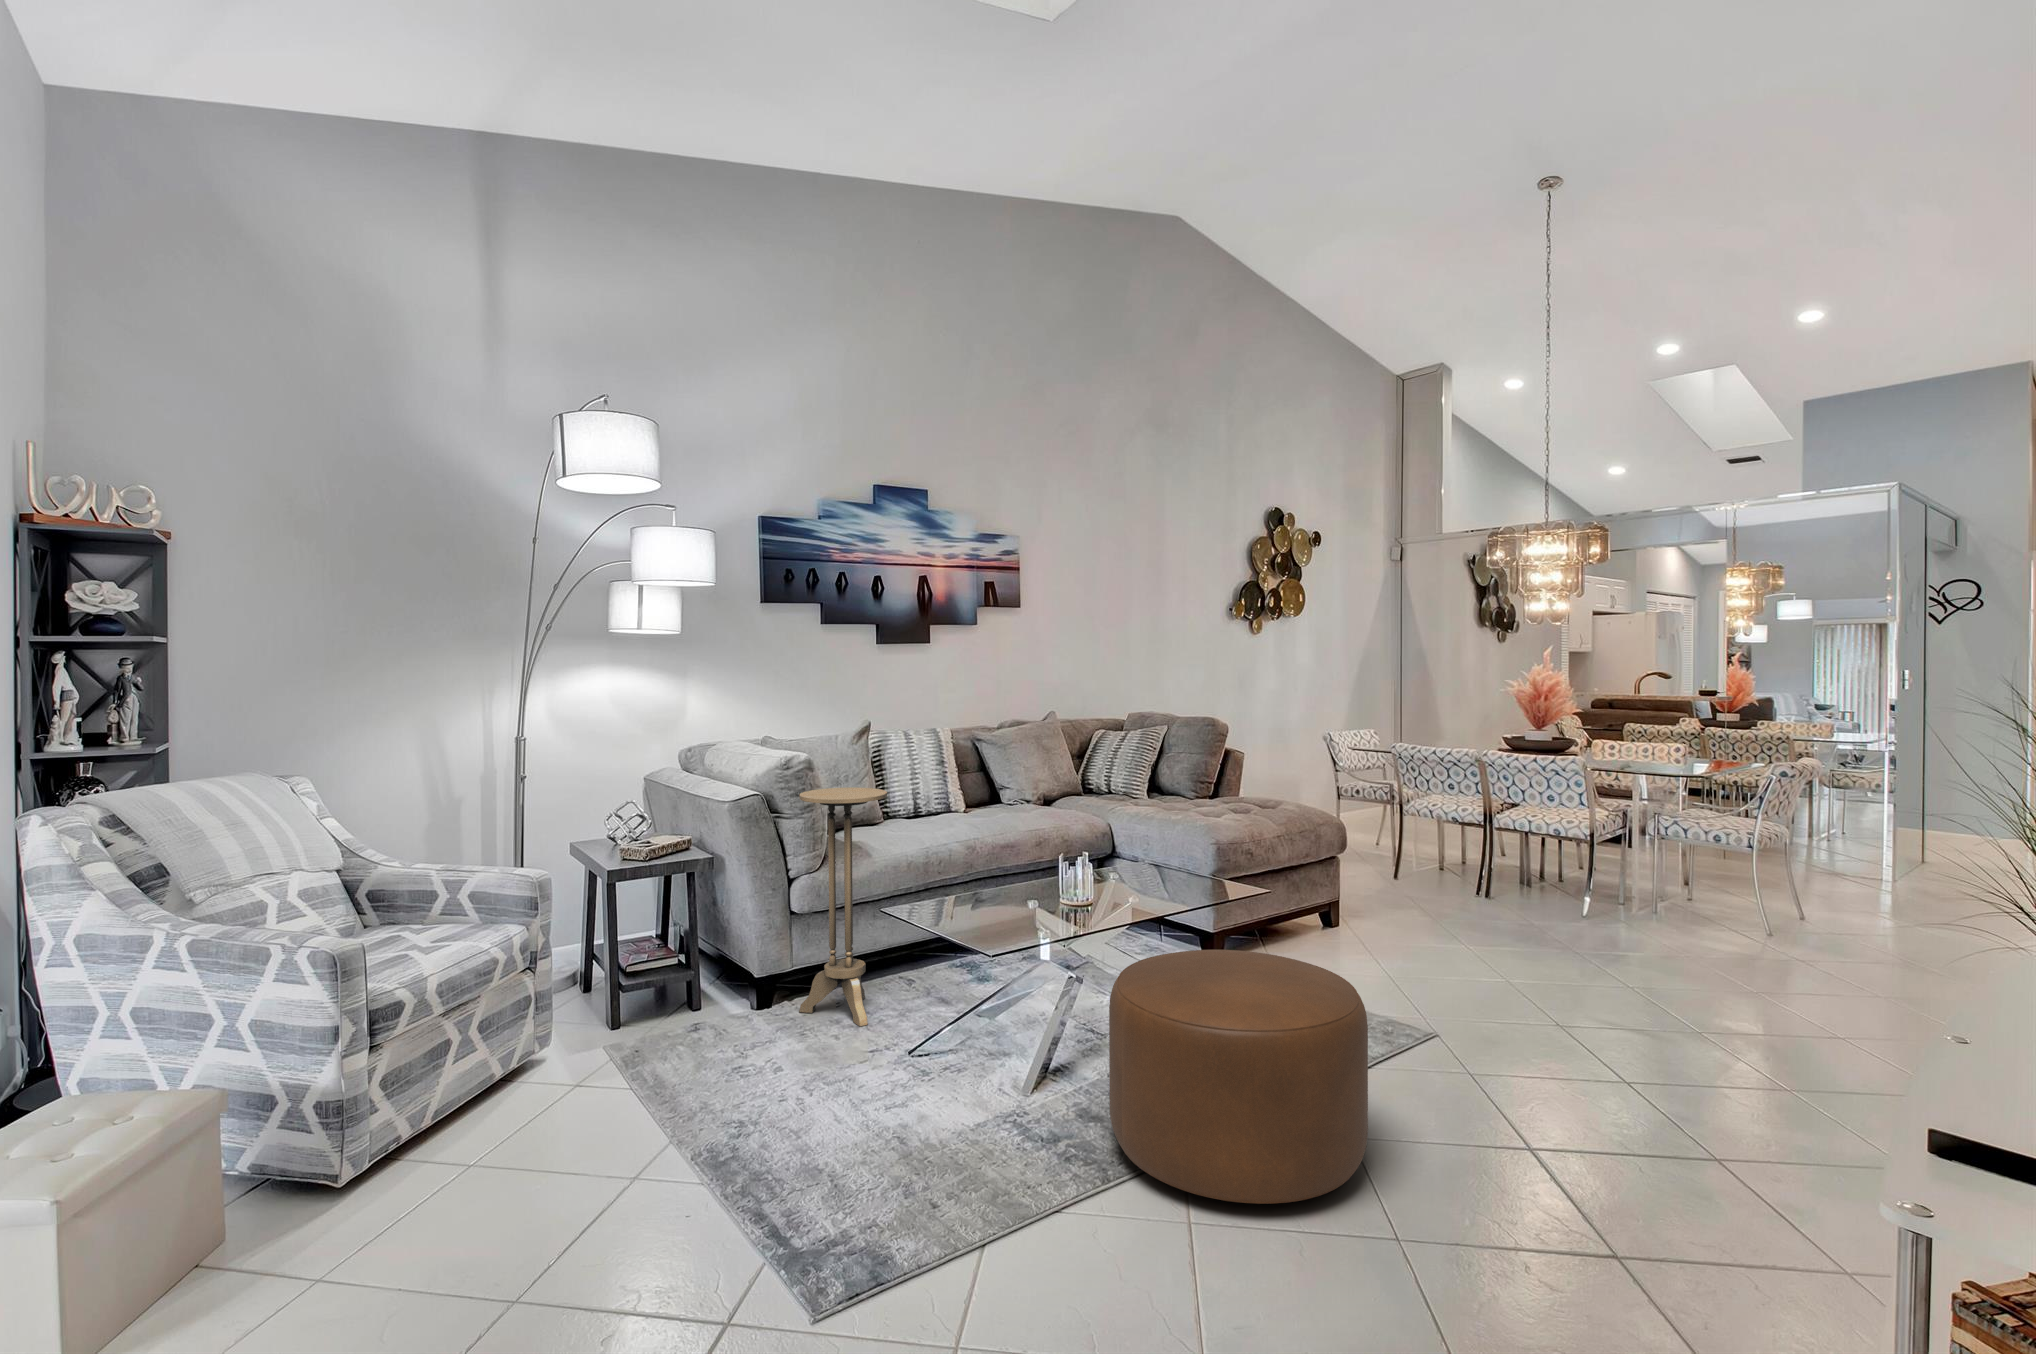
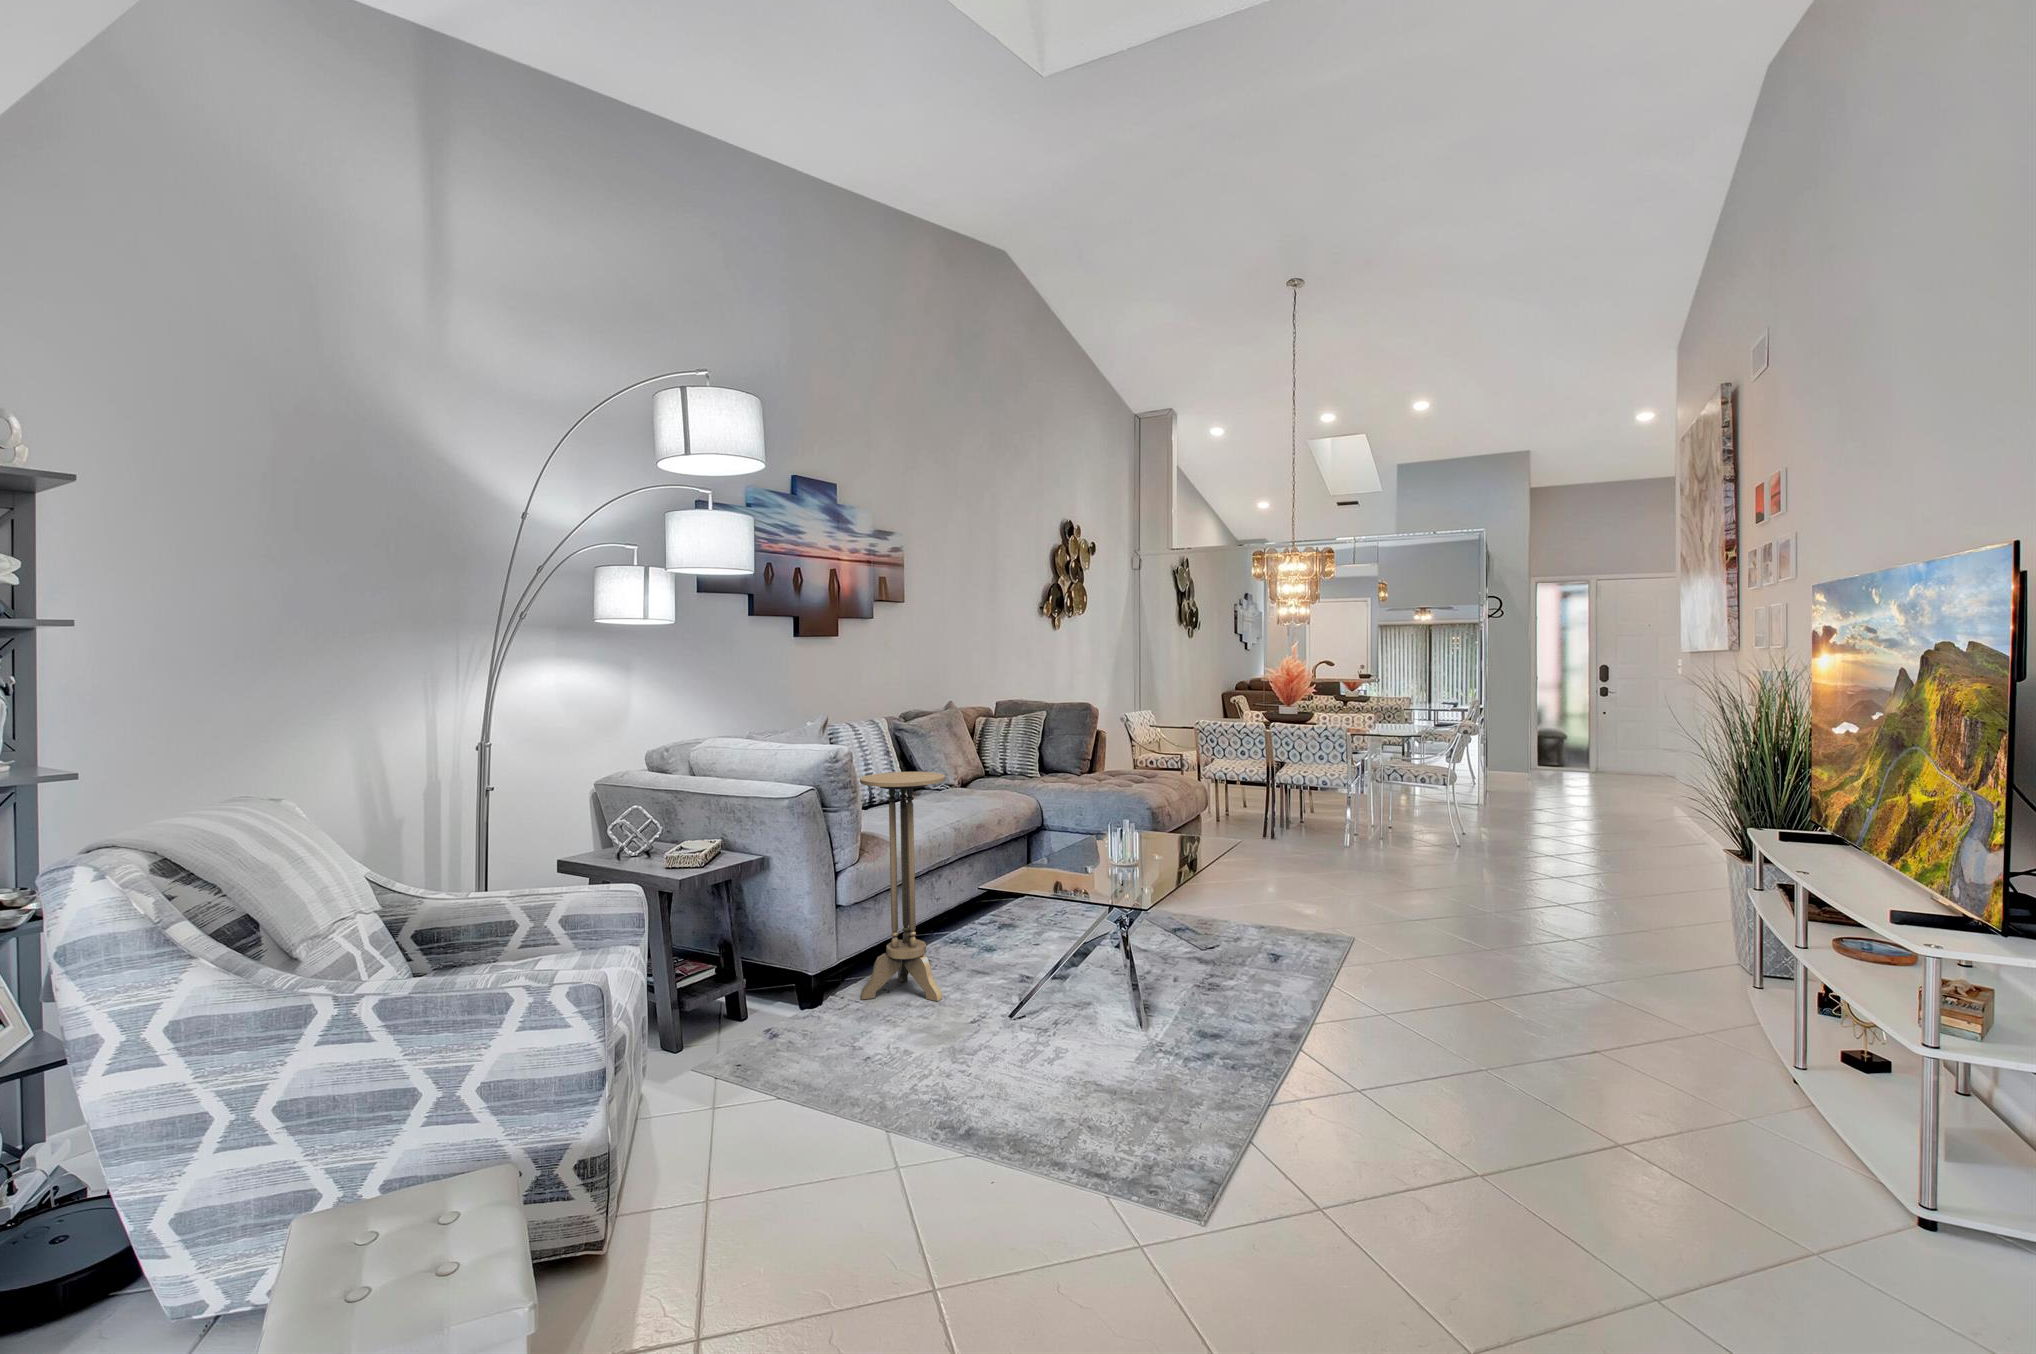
ottoman: present [1109,950,1368,1204] -> none [1251,876,1470,1067]

